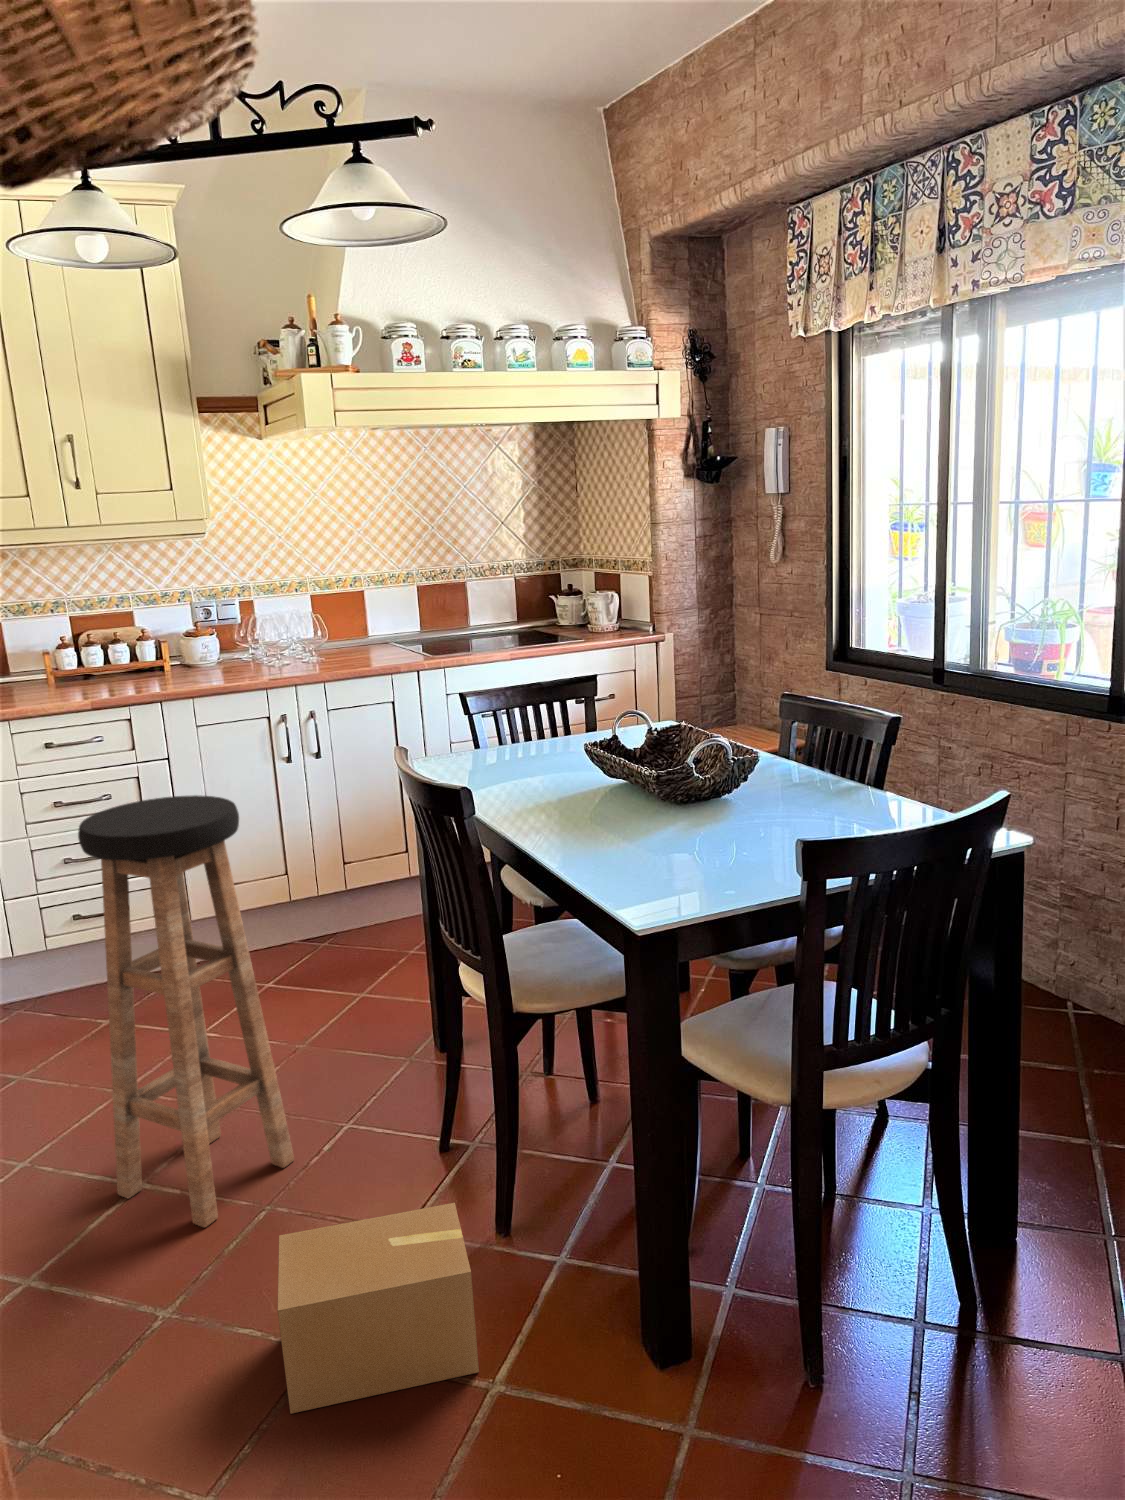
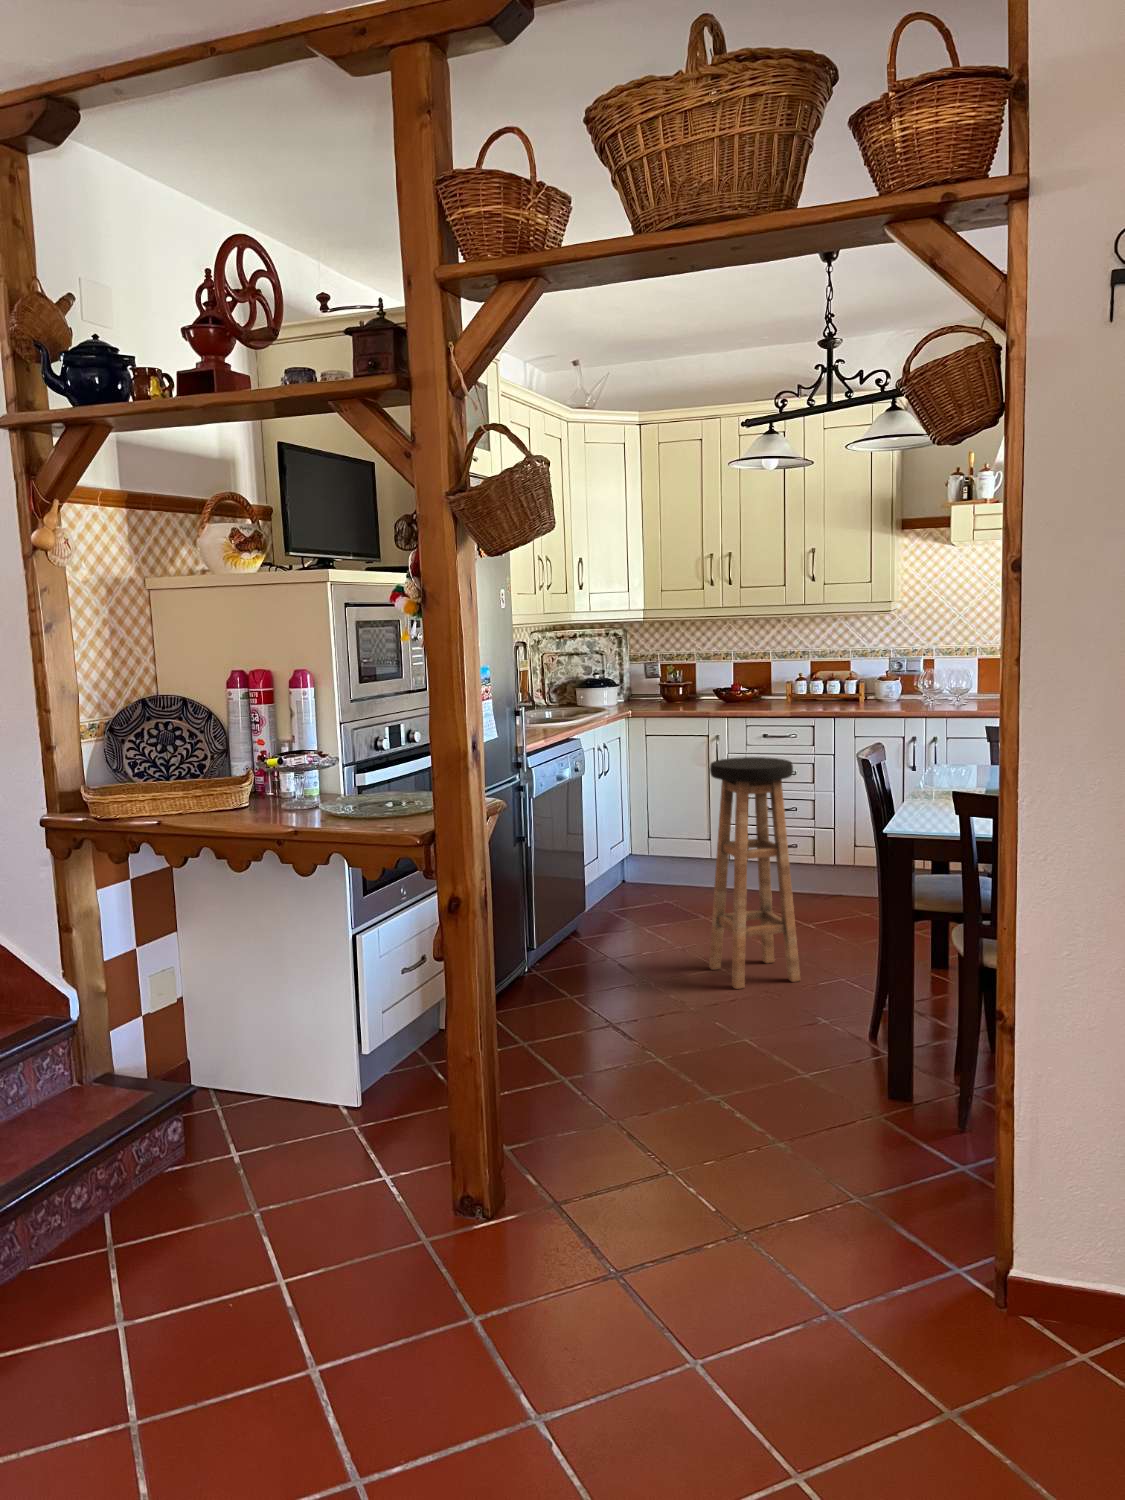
cardboard box: present [278,1203,479,1414] -> none [714,975,828,1070]

